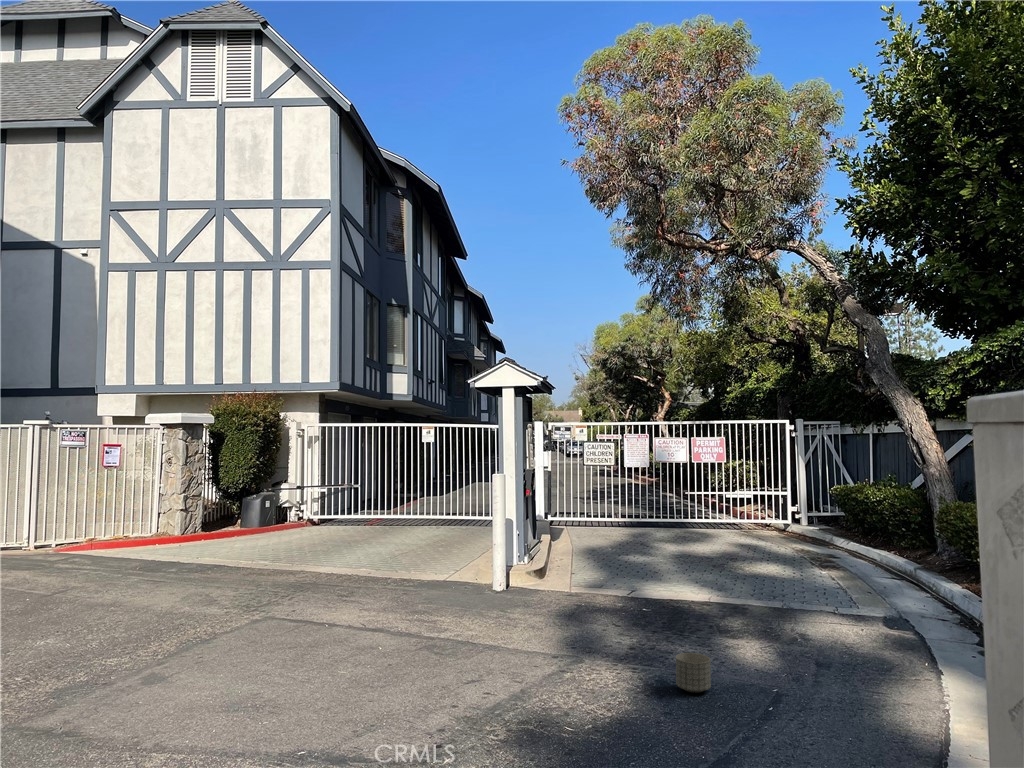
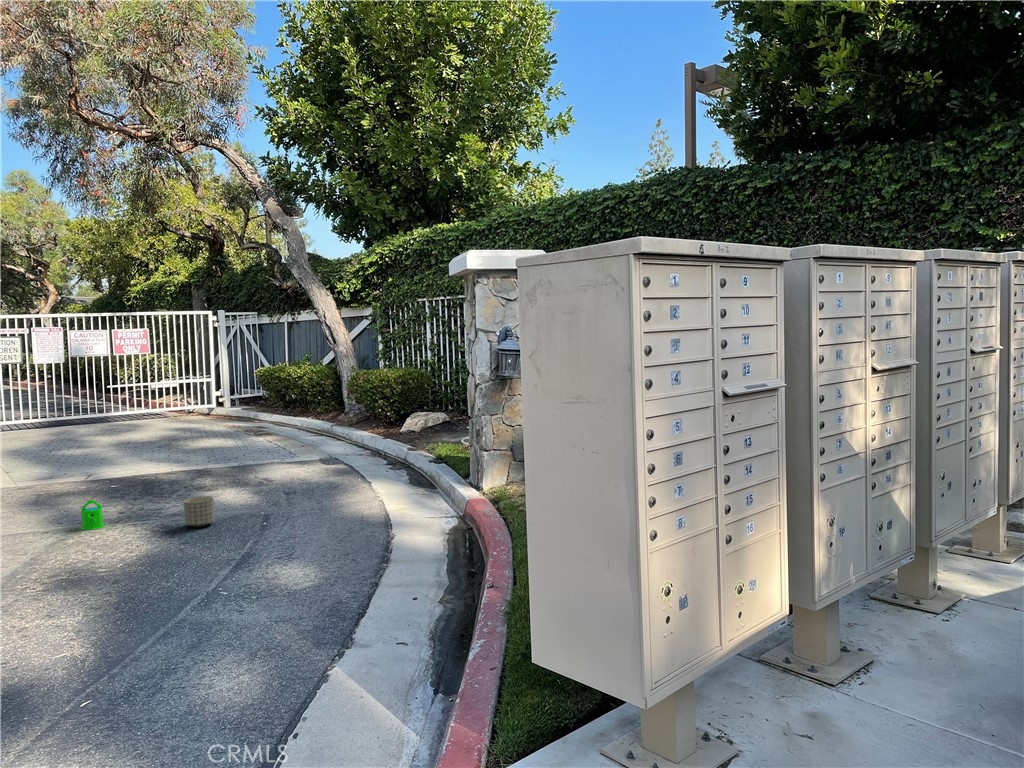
watering can: none [581,629,604,663] -> present [81,500,105,530]

